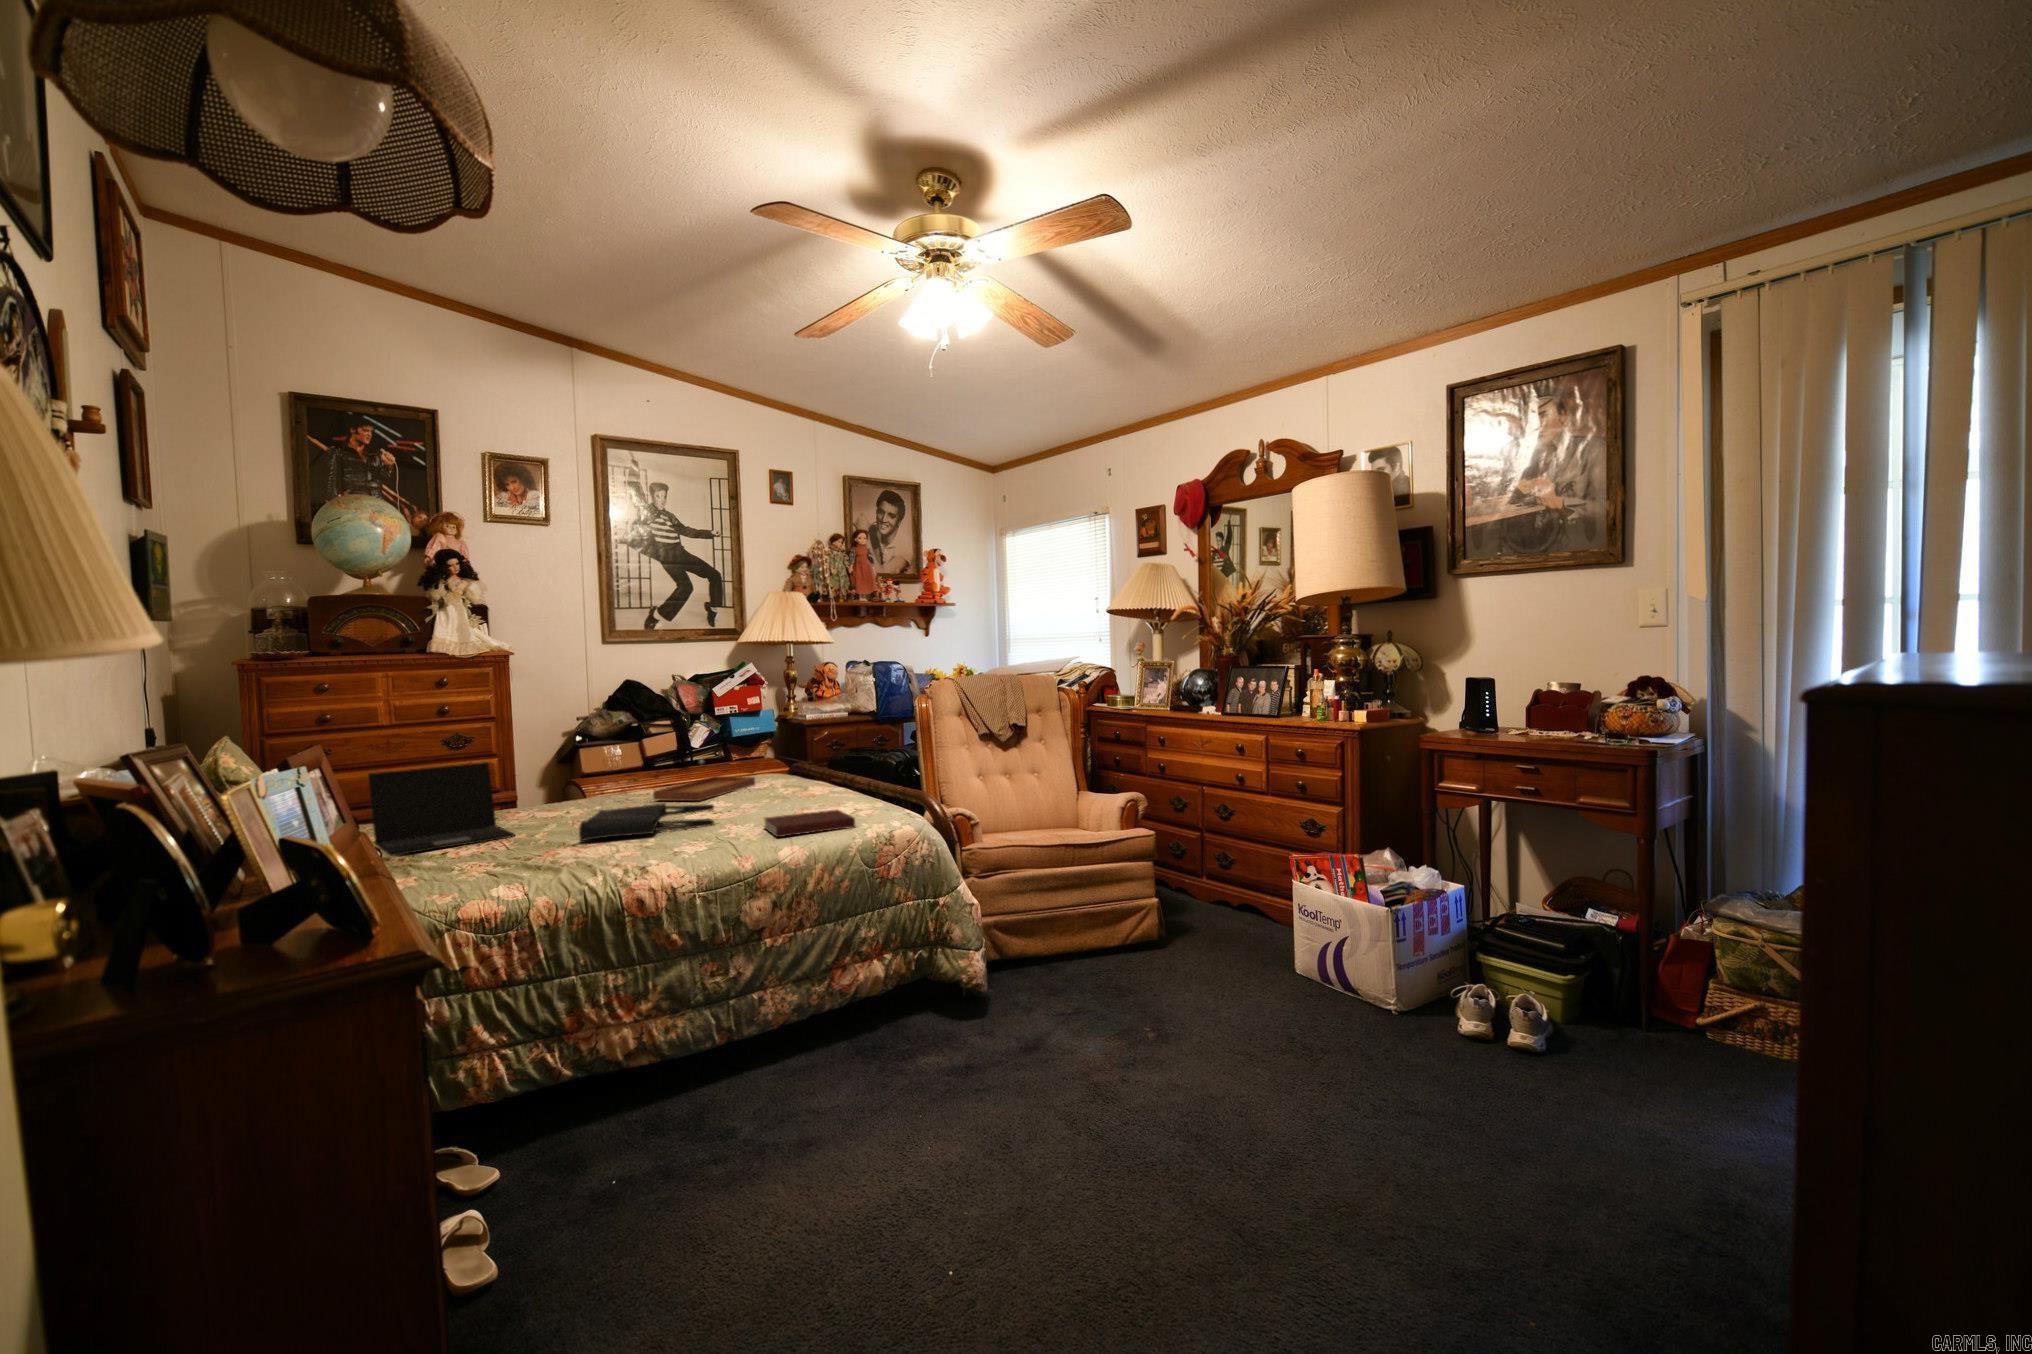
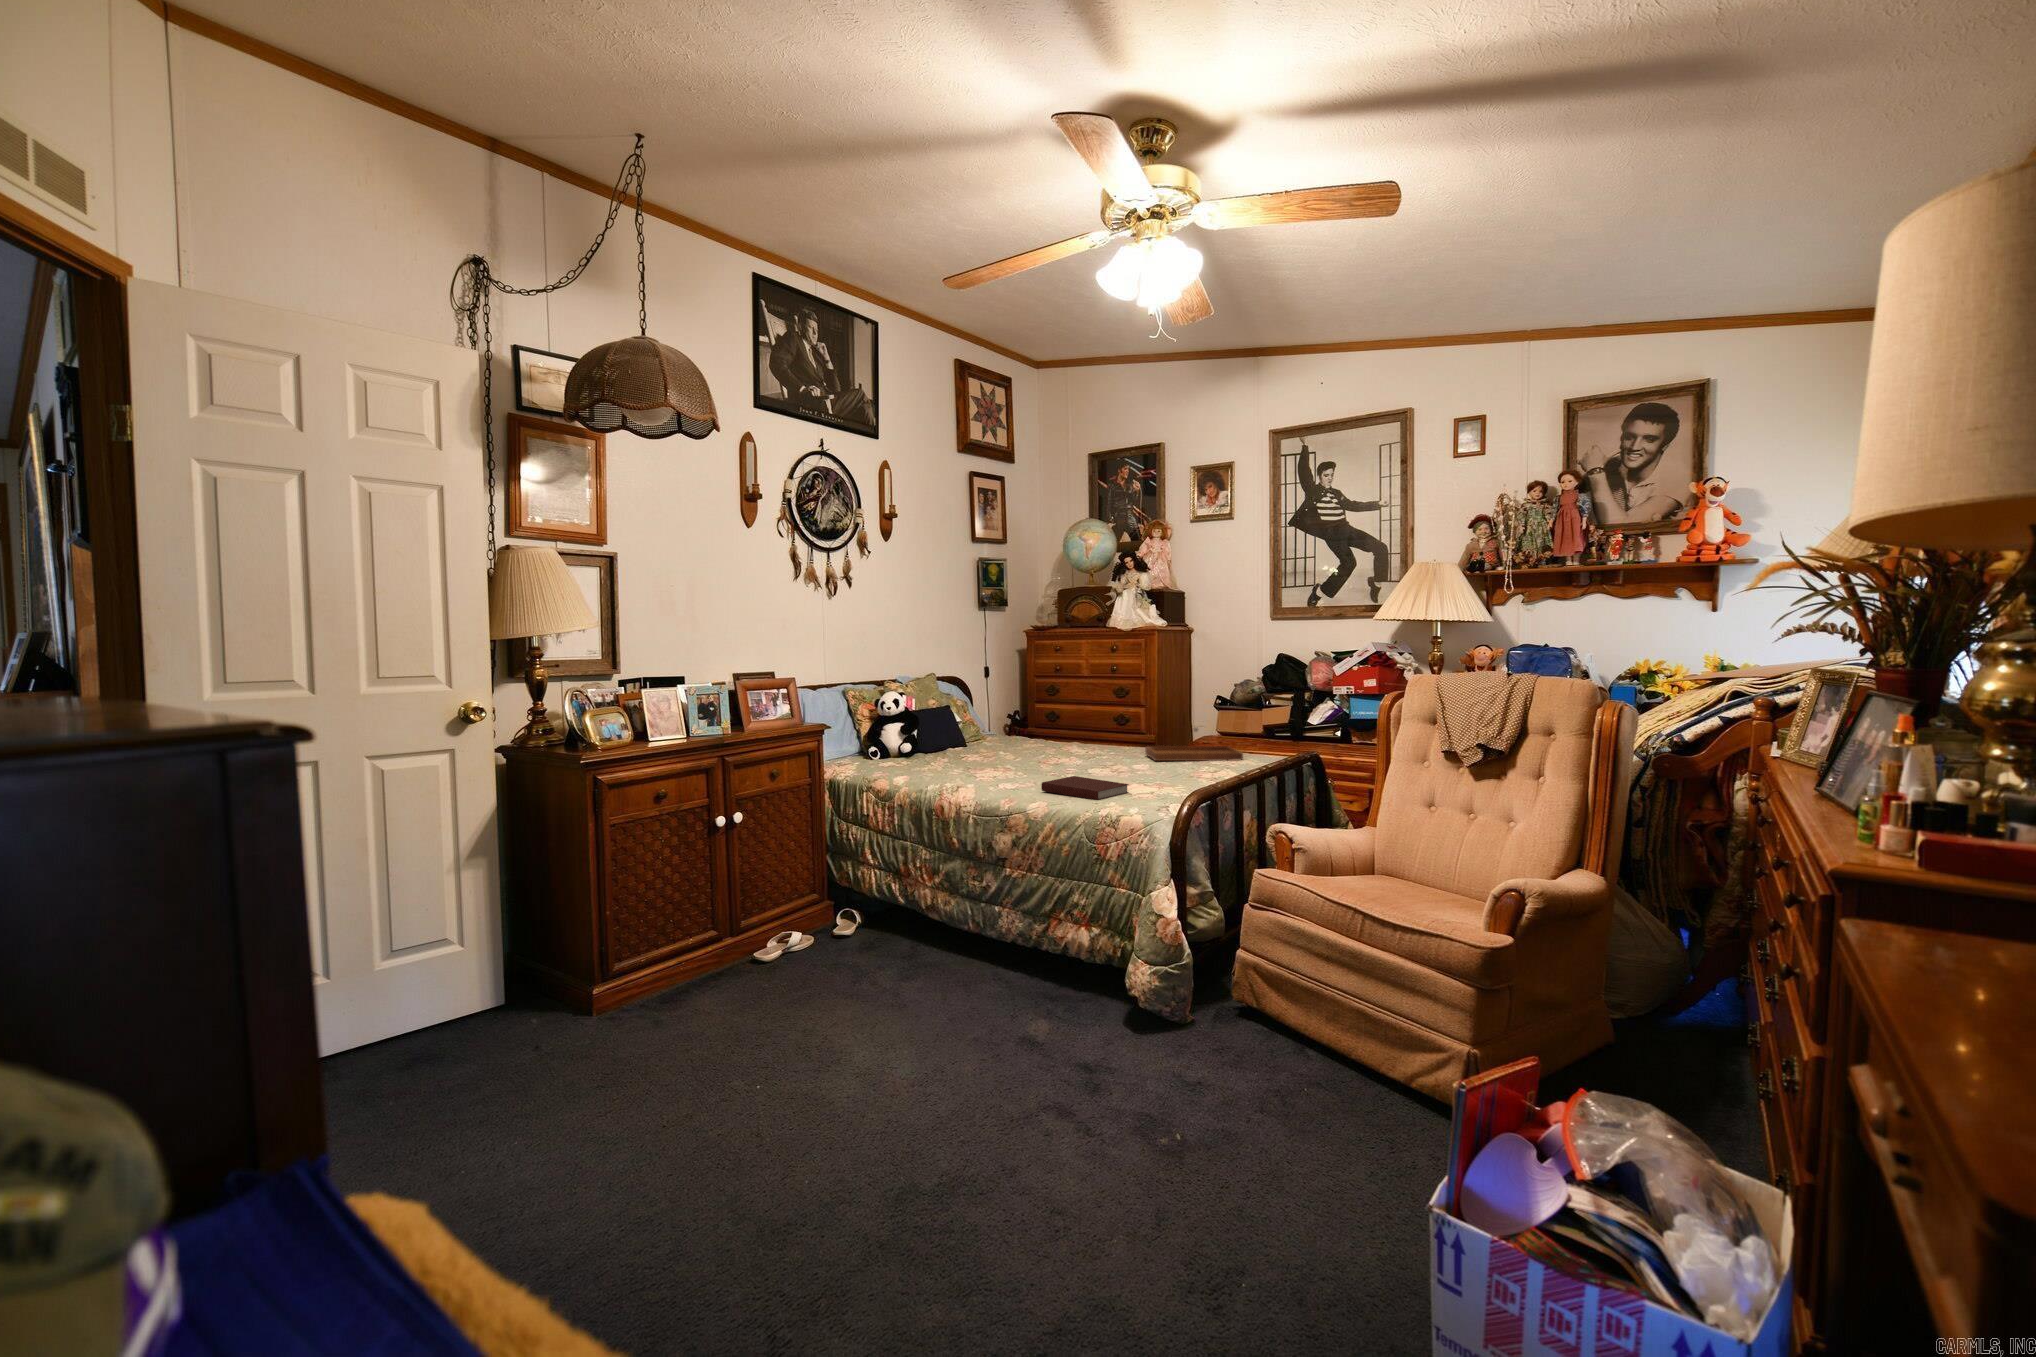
laptop: present [368,762,516,856] -> none [952,701,1041,757]
tote bag: present [579,803,714,841] -> none [1003,749,1084,776]

